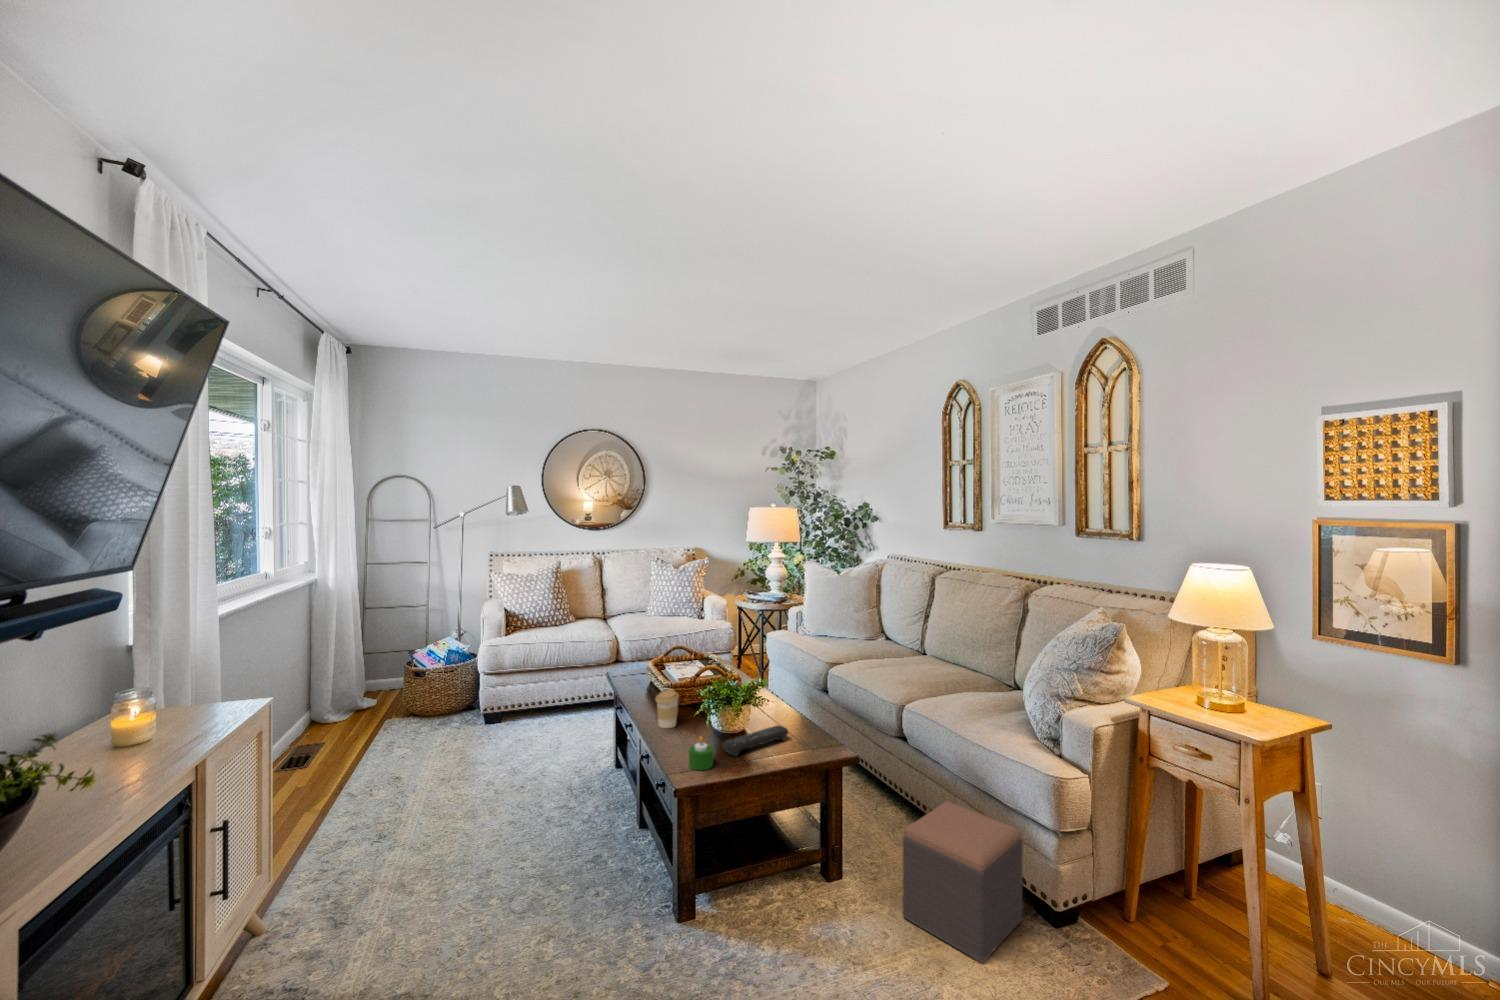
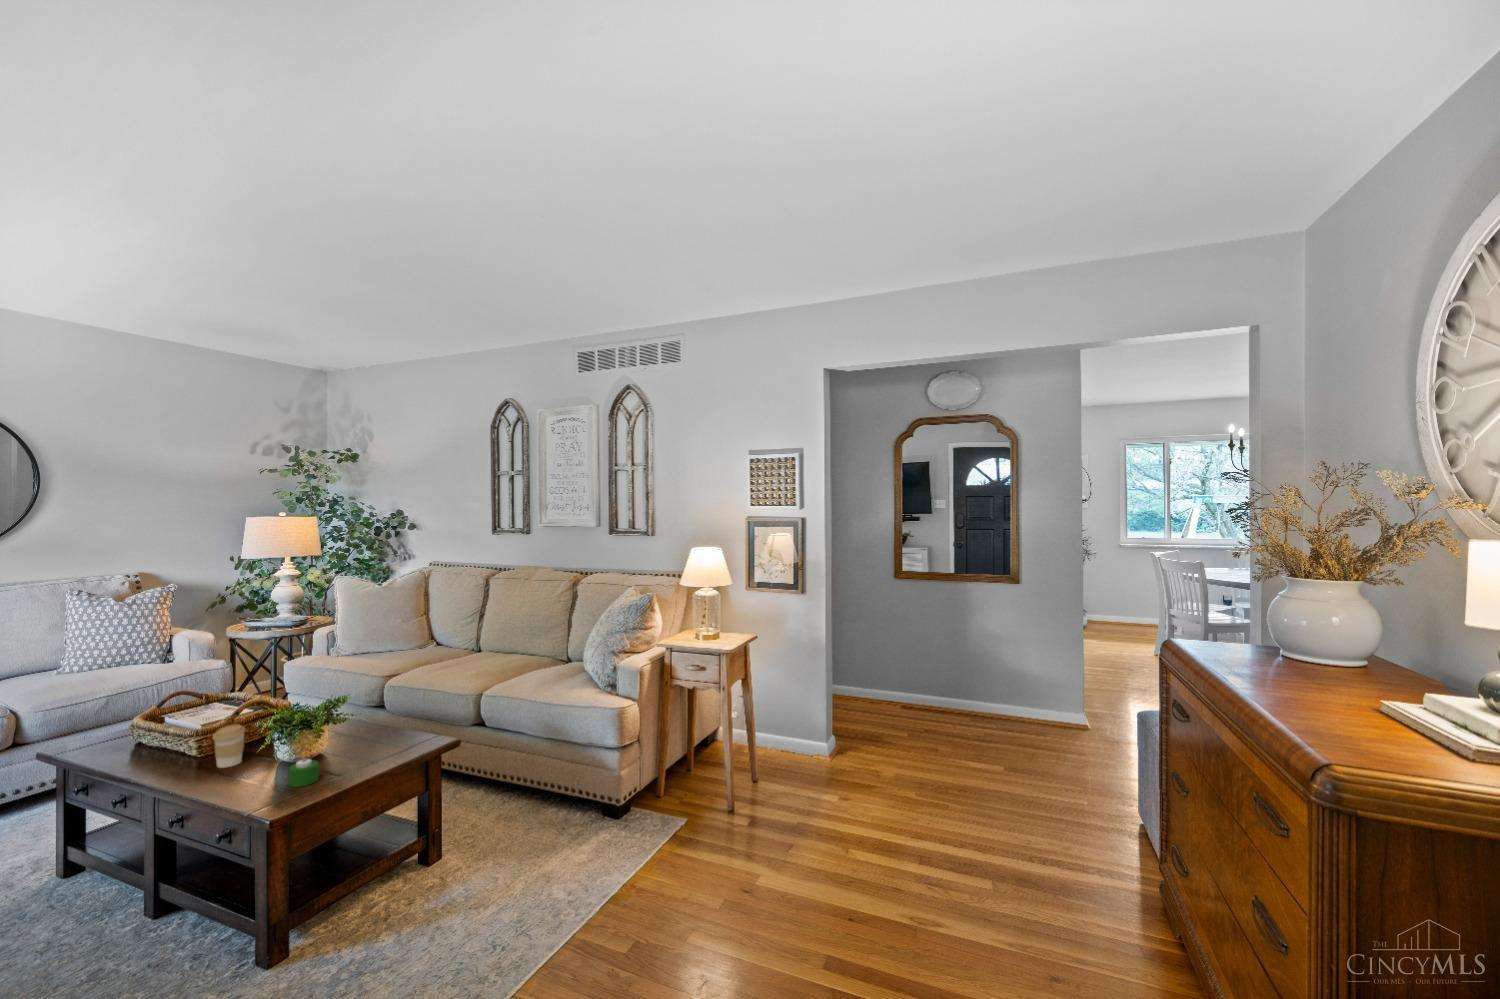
remote control: present [722,725,788,756] -> none [320,730,387,766]
footstool: present [903,802,1023,963] -> none [509,753,596,855]

